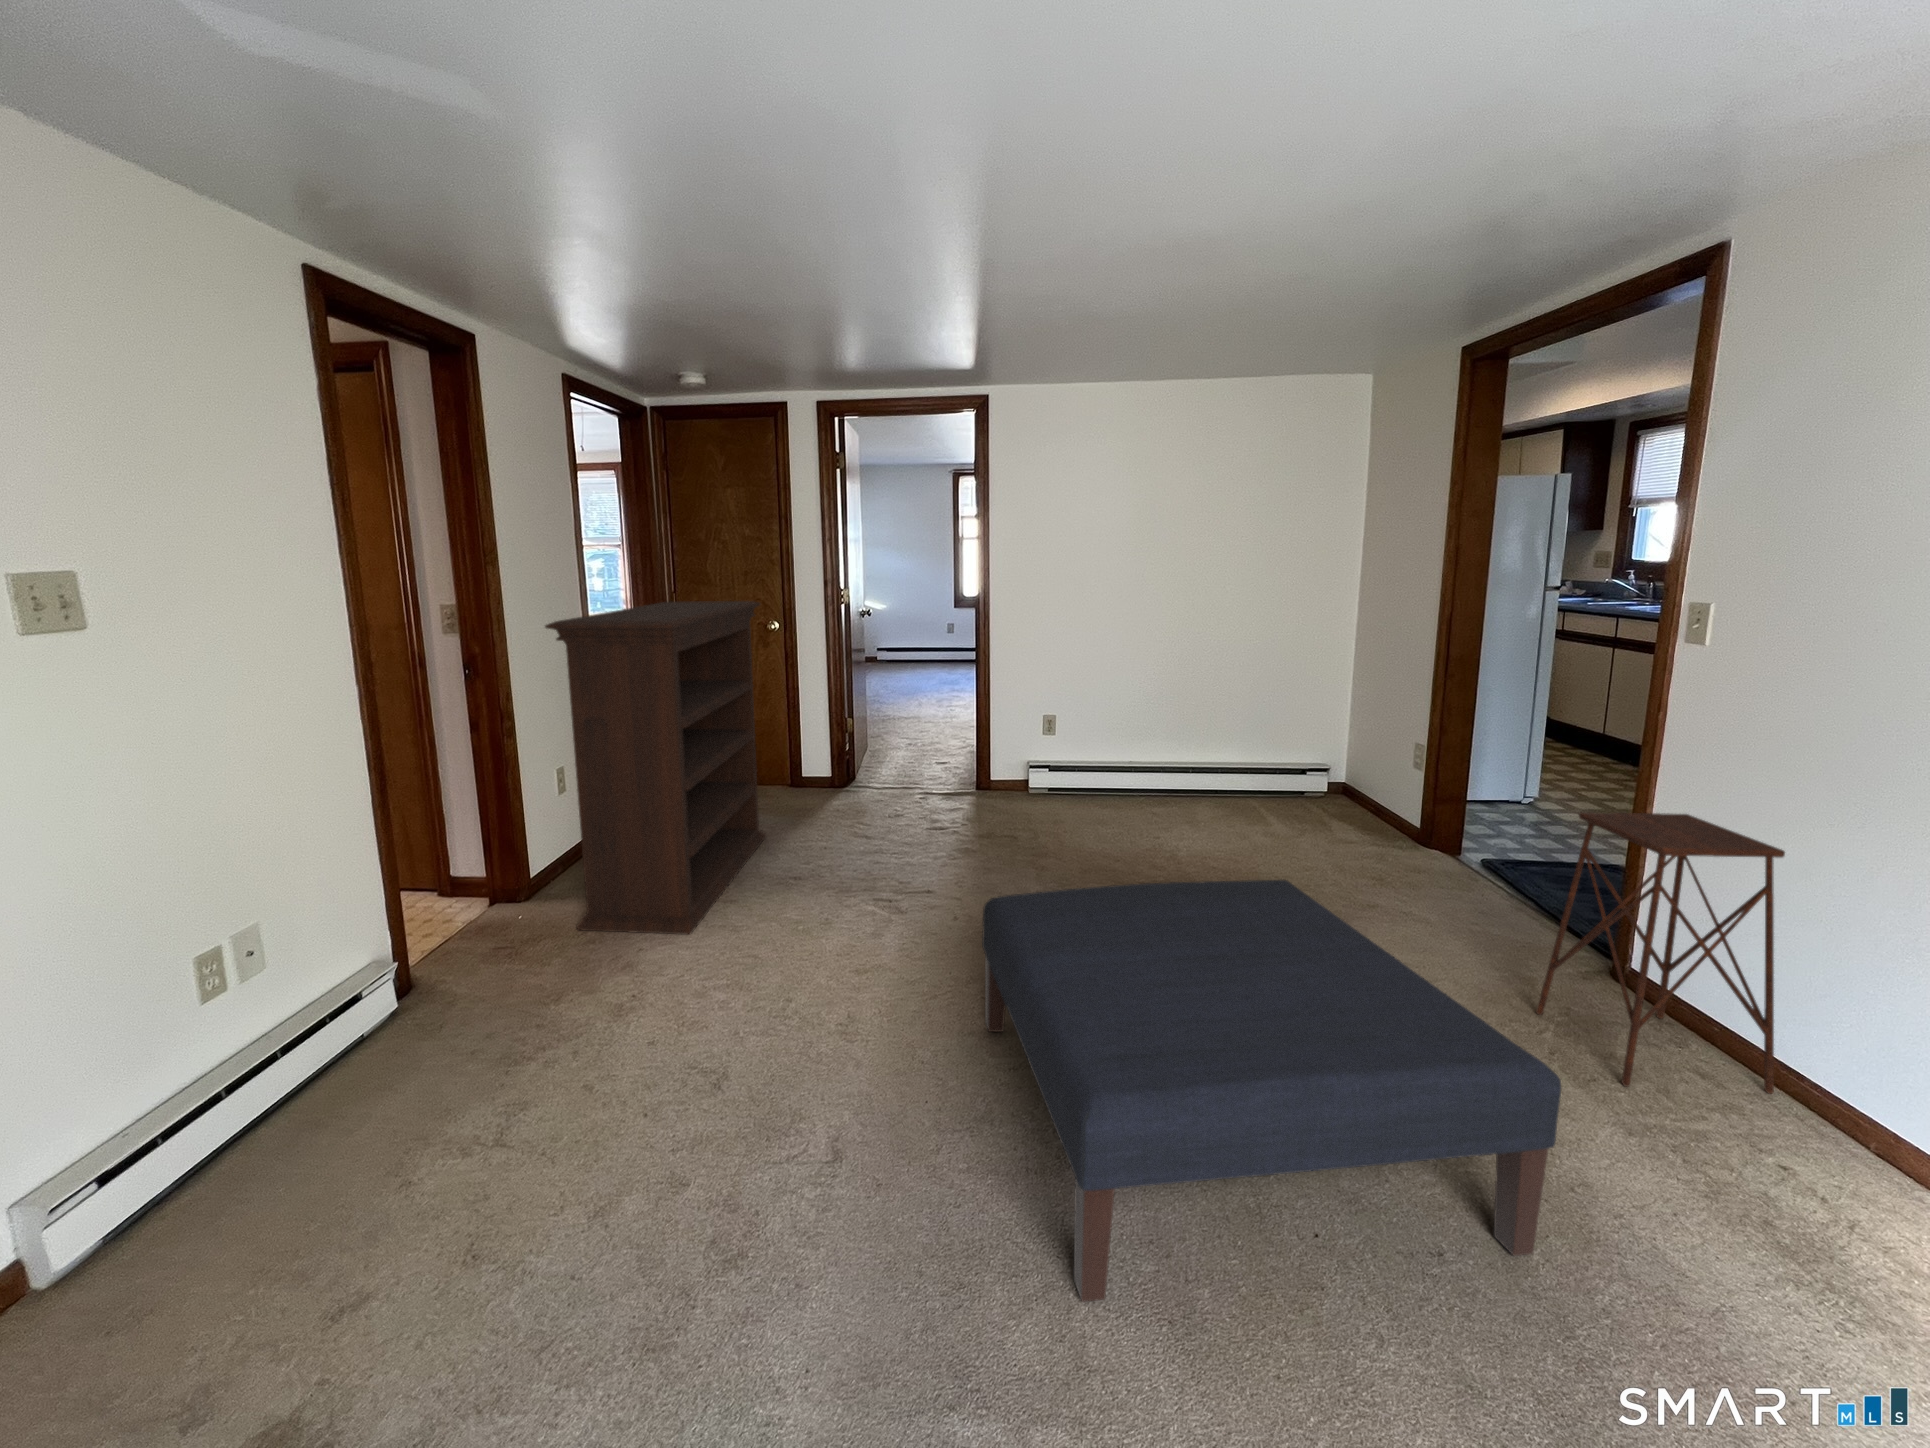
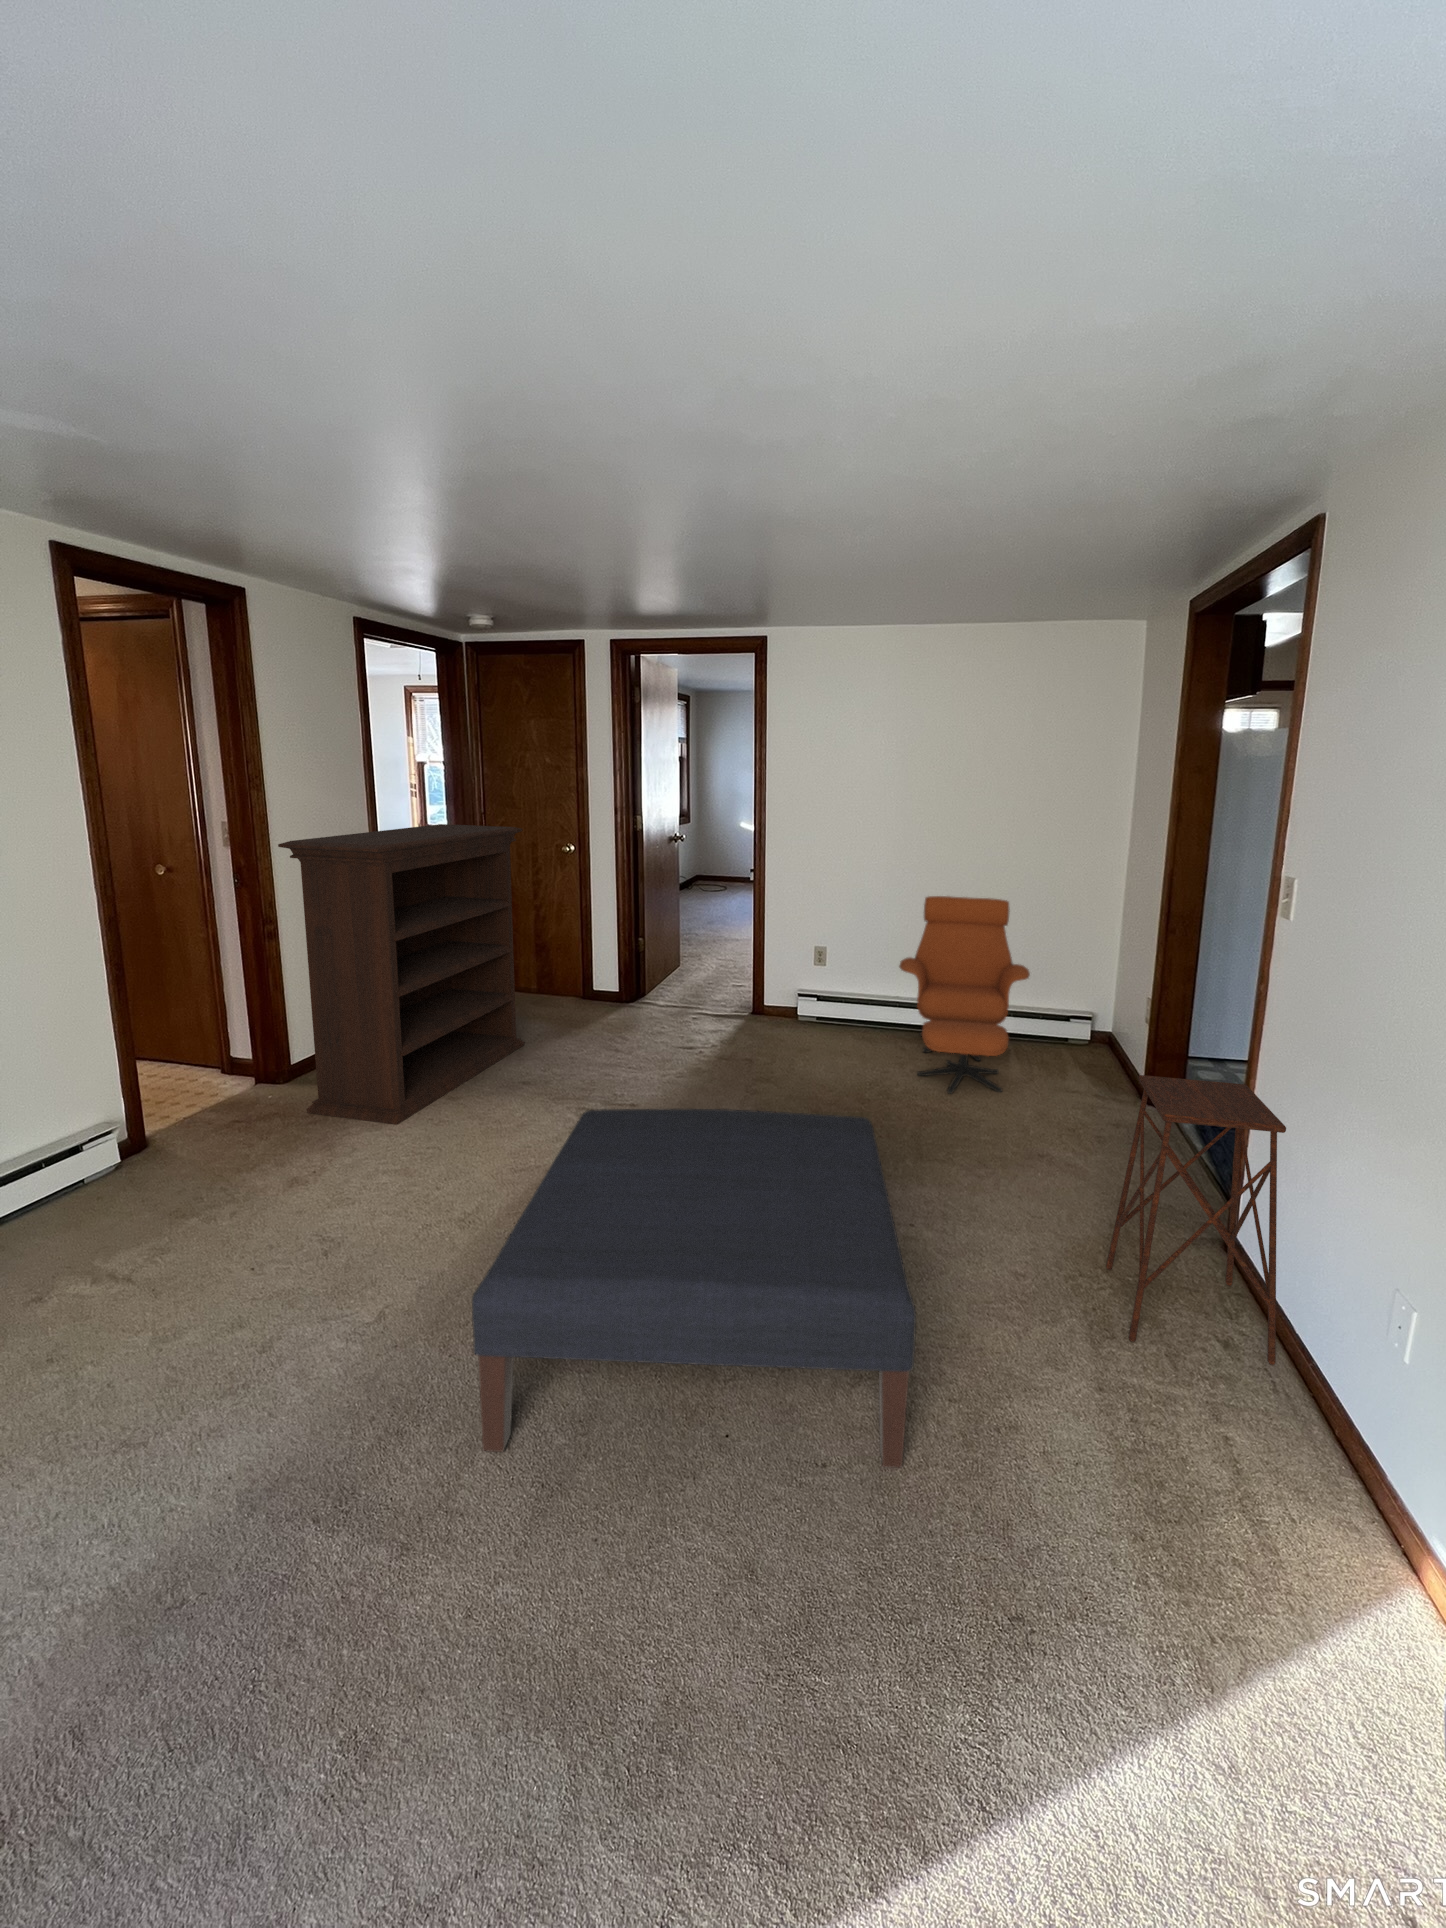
lounge chair: none [1143,655,1288,853] -> present [899,896,1030,1094]

